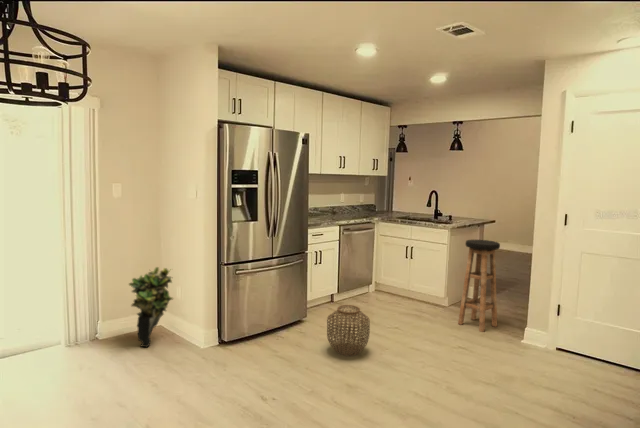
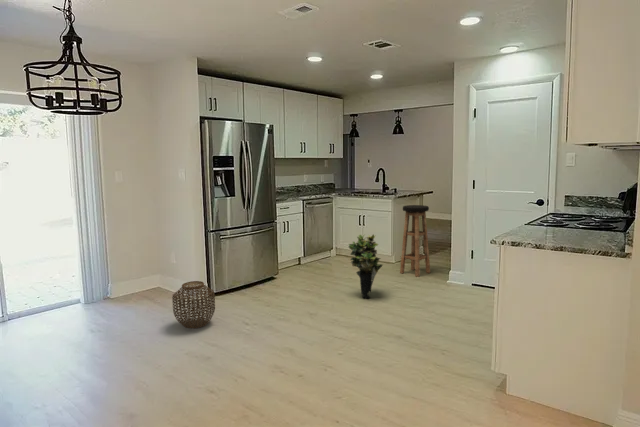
potted plant: present [129,267,173,347] -> present [349,235,383,298]
woven basket: present [327,305,370,356] -> present [172,281,215,328]

